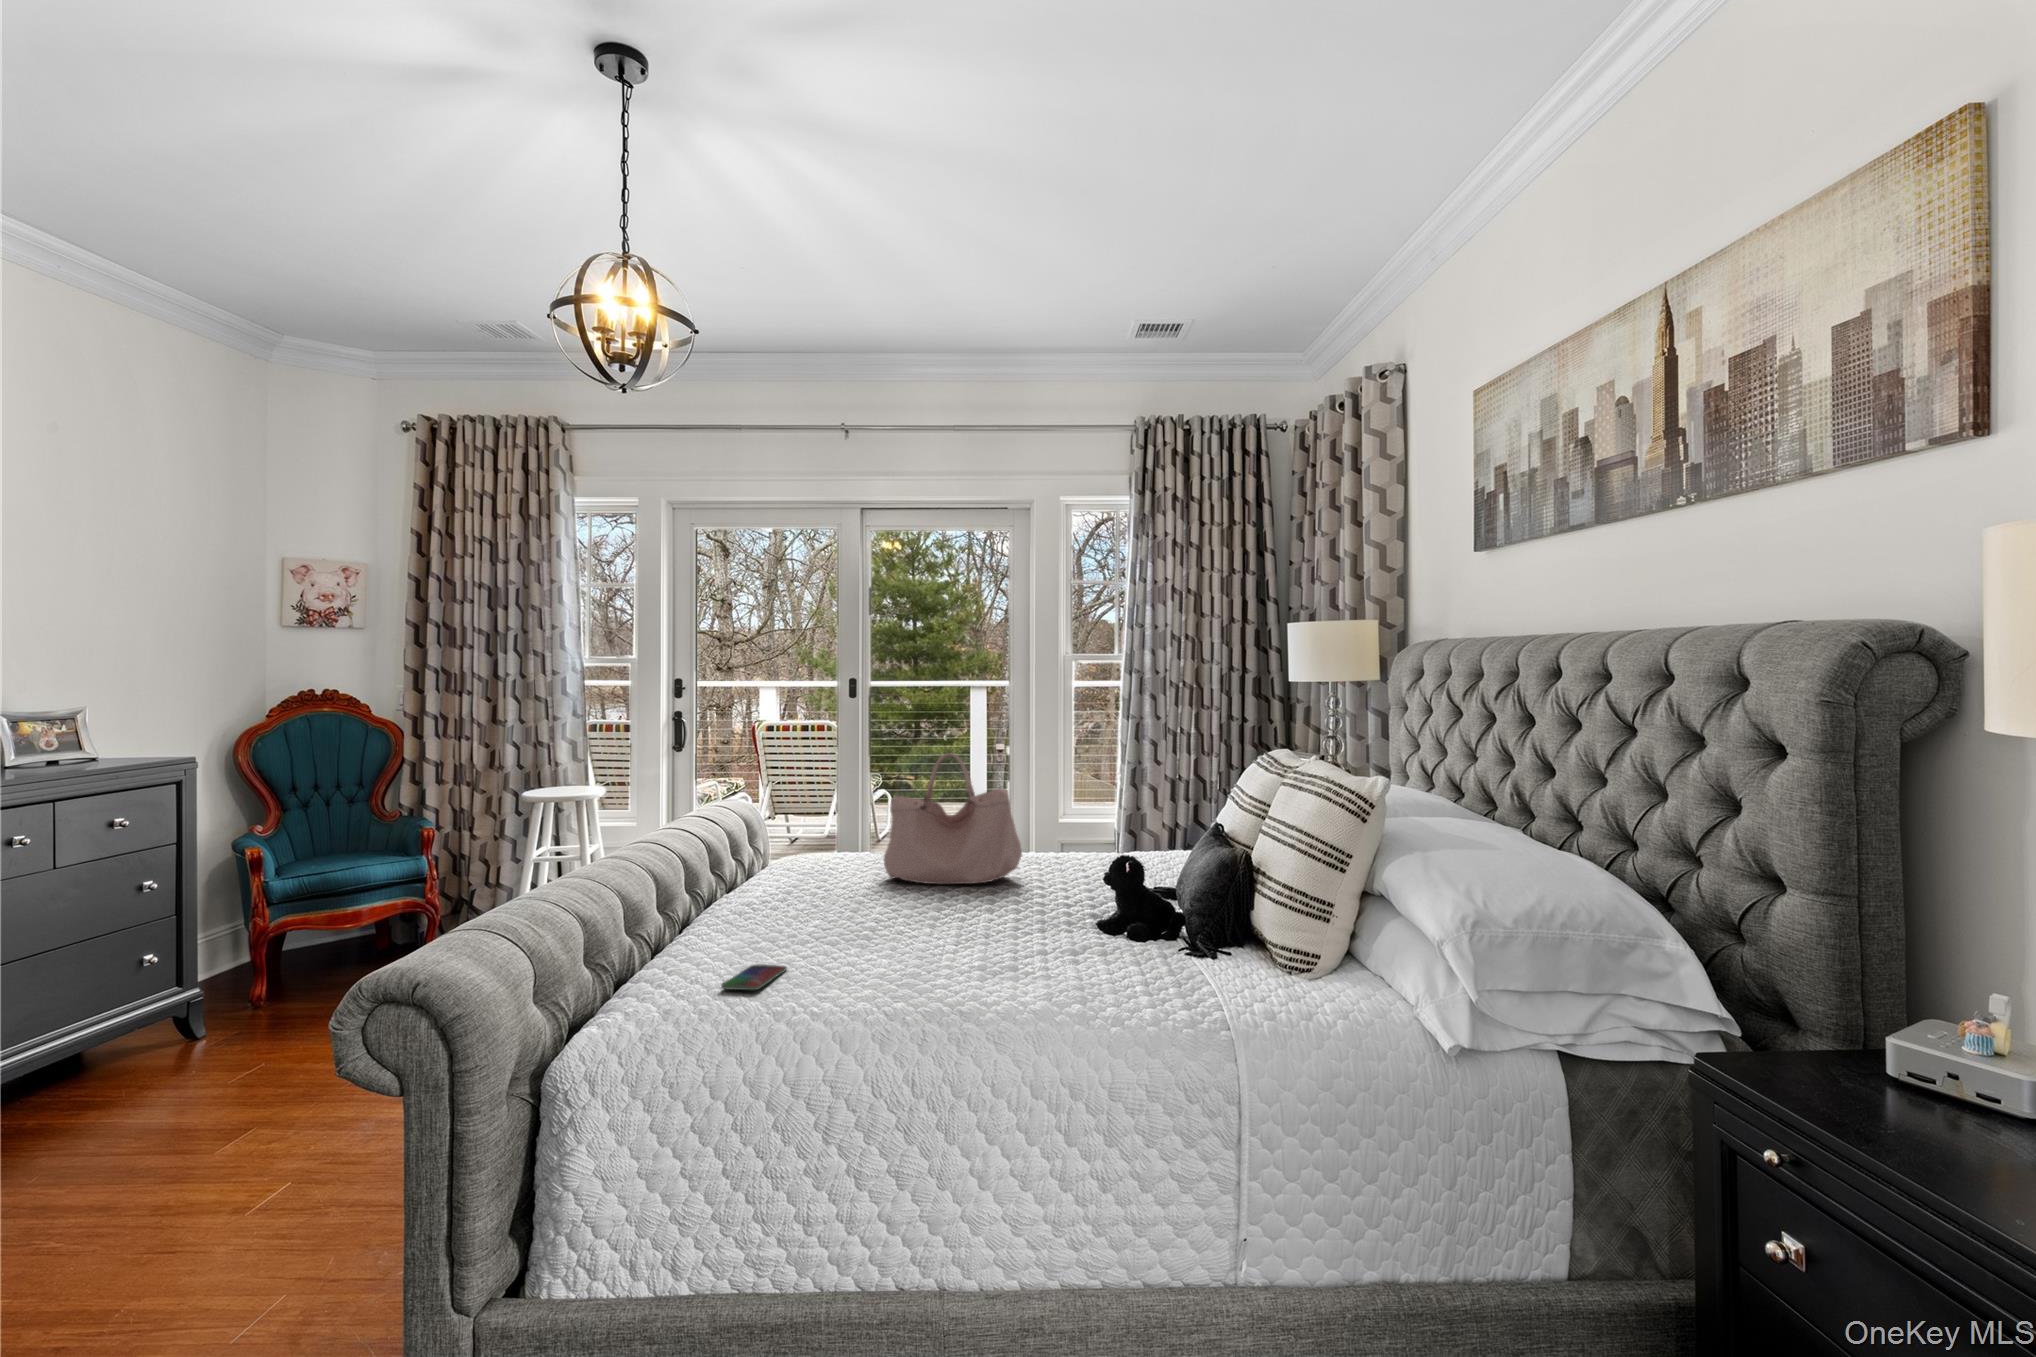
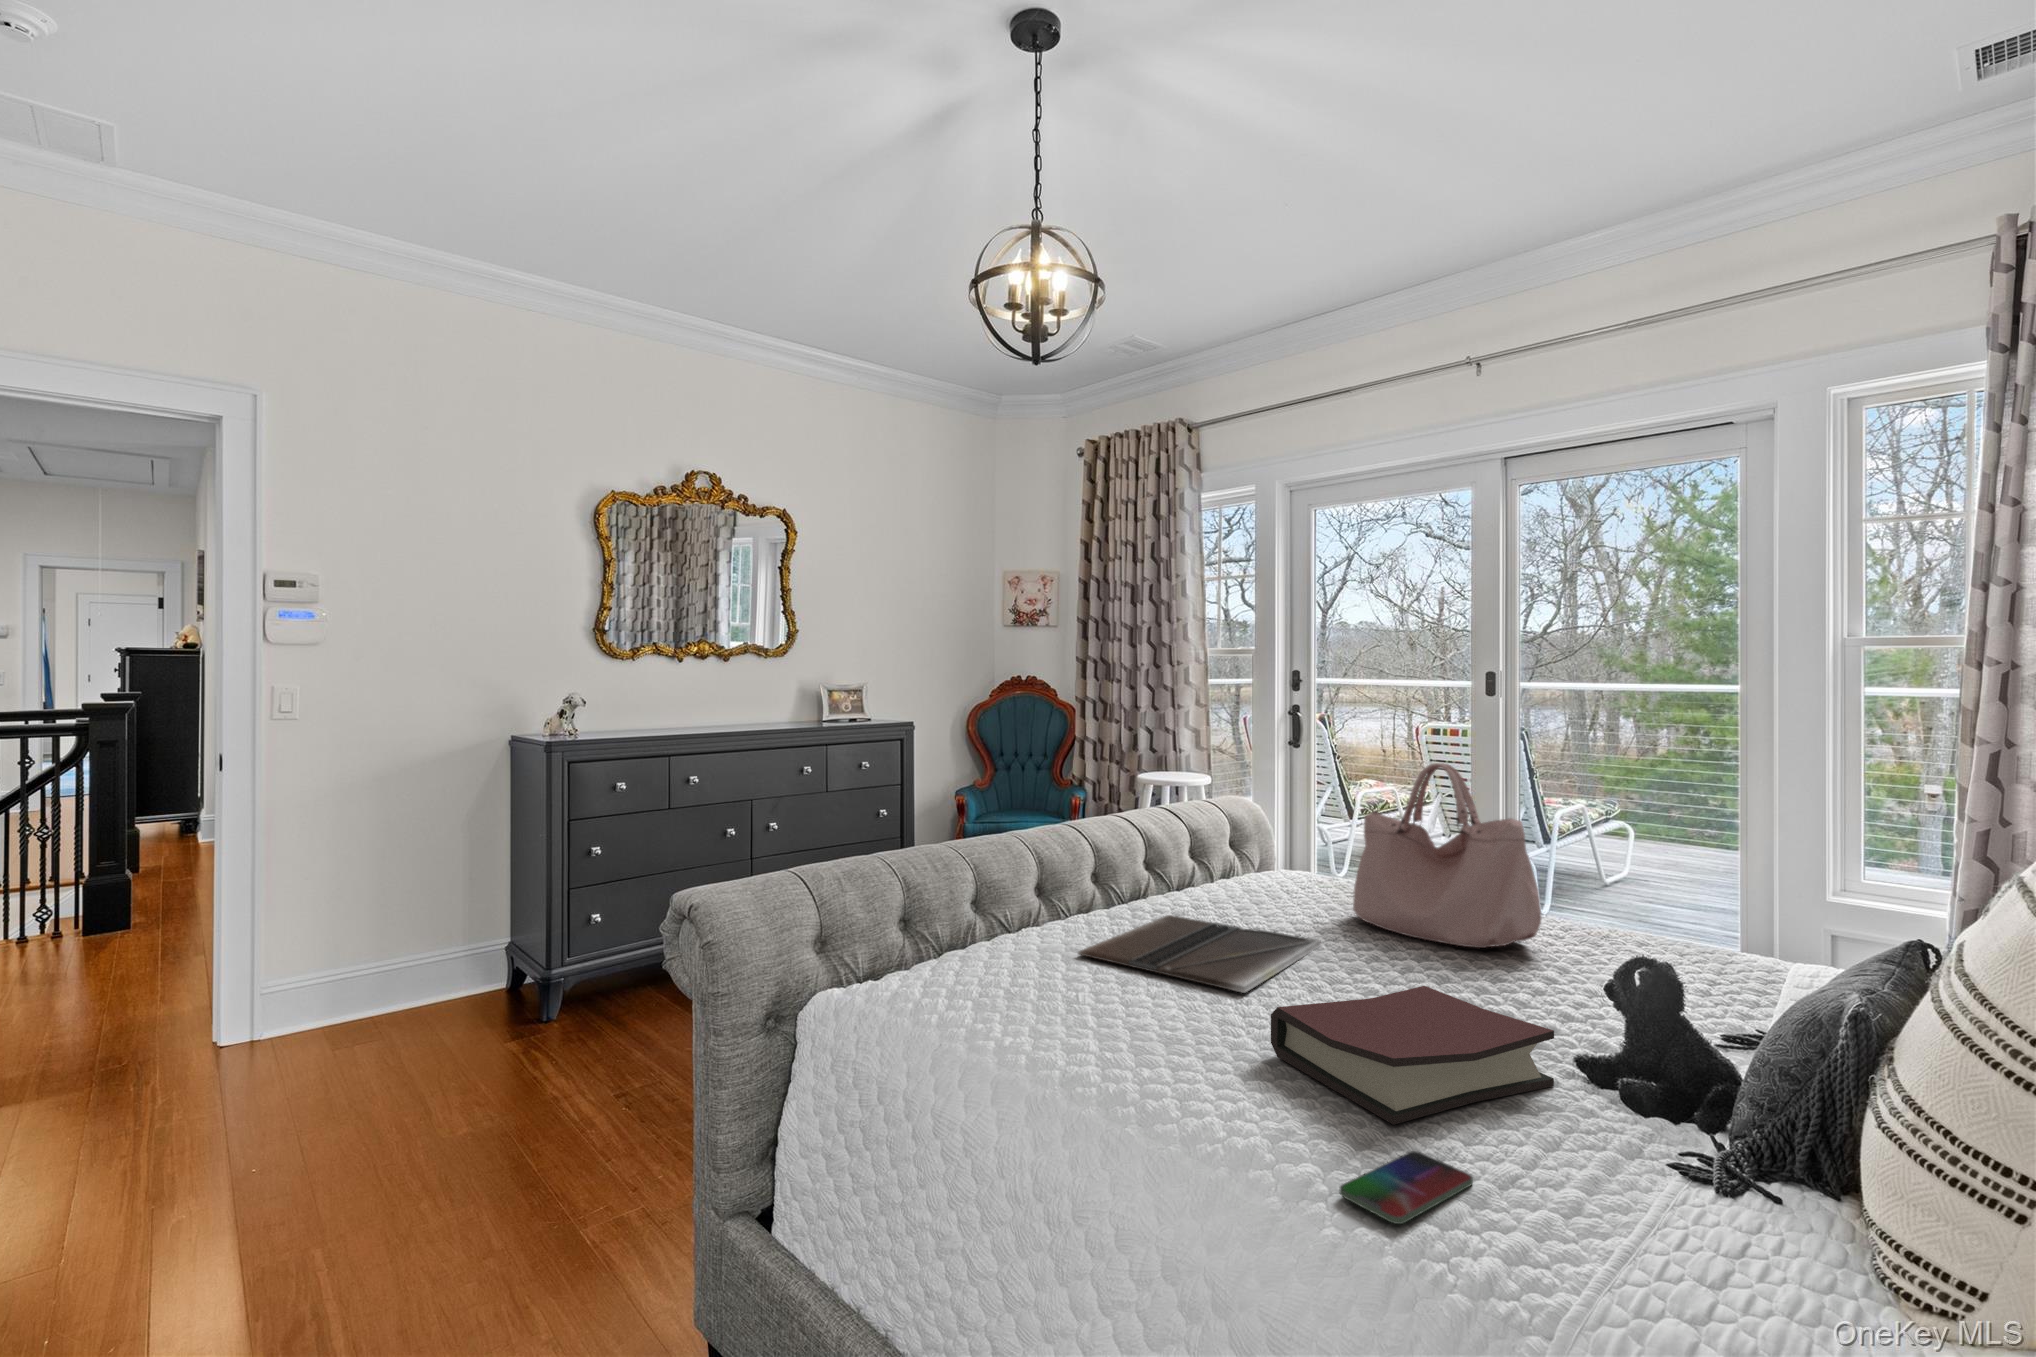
laptop: none [729,897,892,941] -> present [1078,915,1321,993]
hardback book: none [956,901,1107,974] -> present [1271,986,1554,1125]
smartphone: present [721,964,787,990] -> present [1339,1151,1473,1224]

